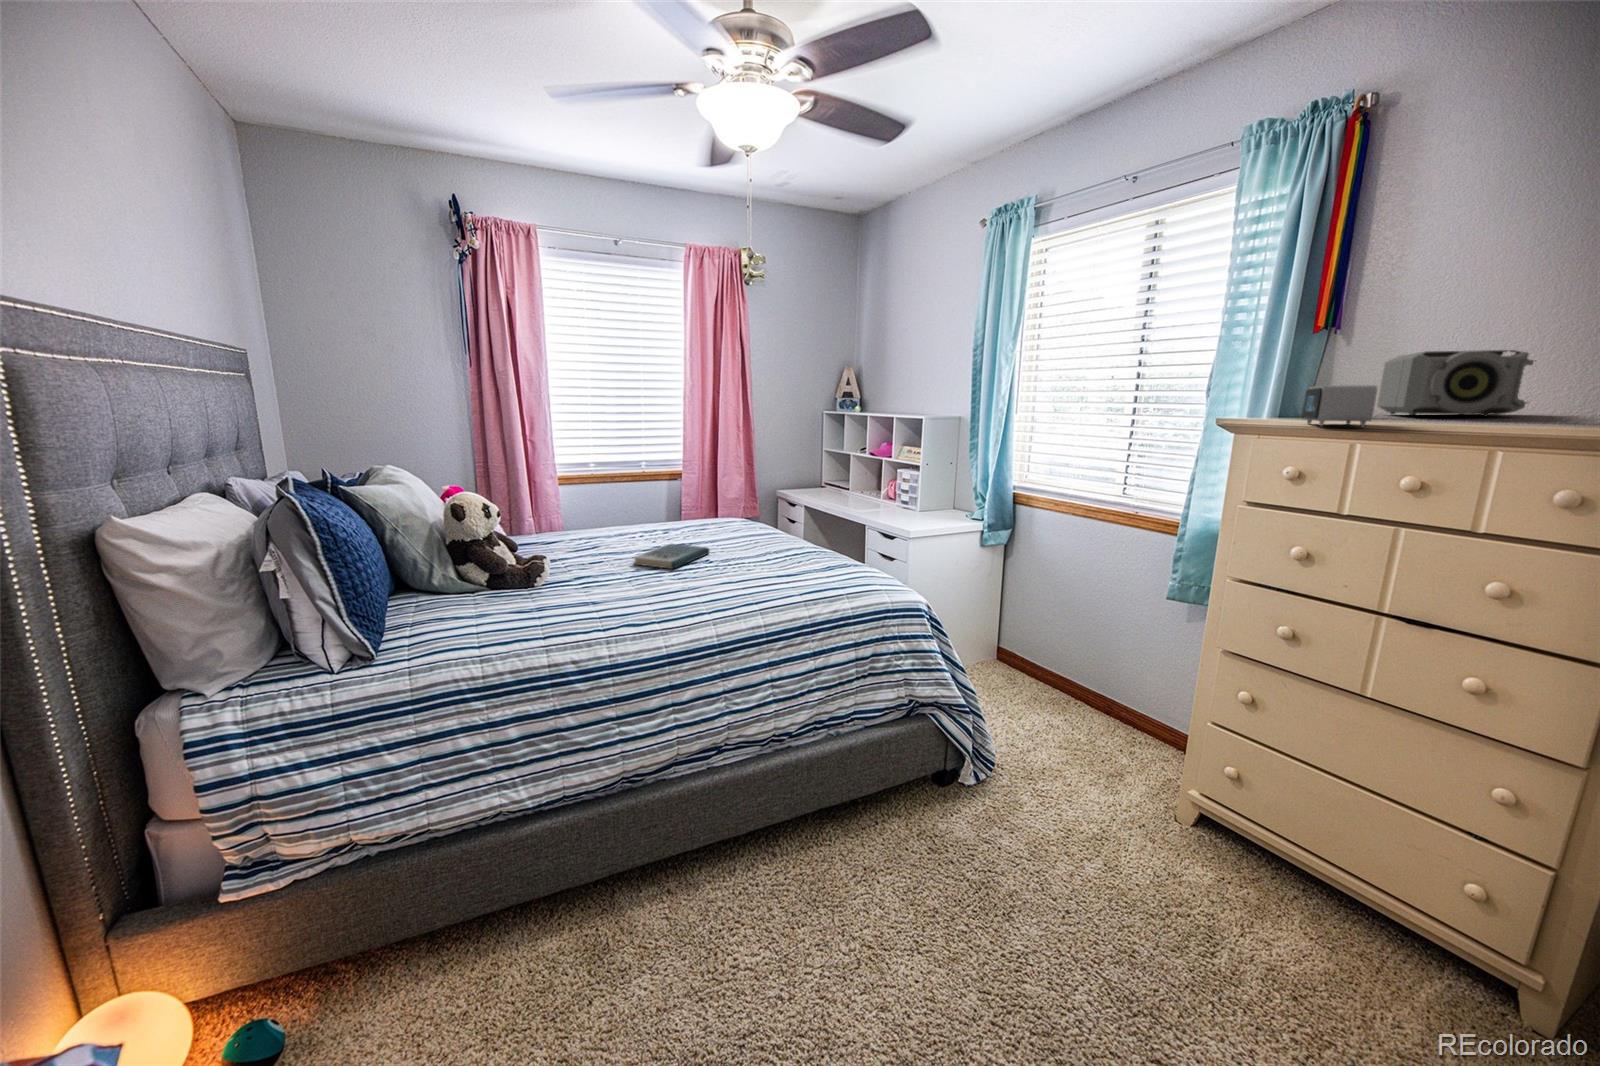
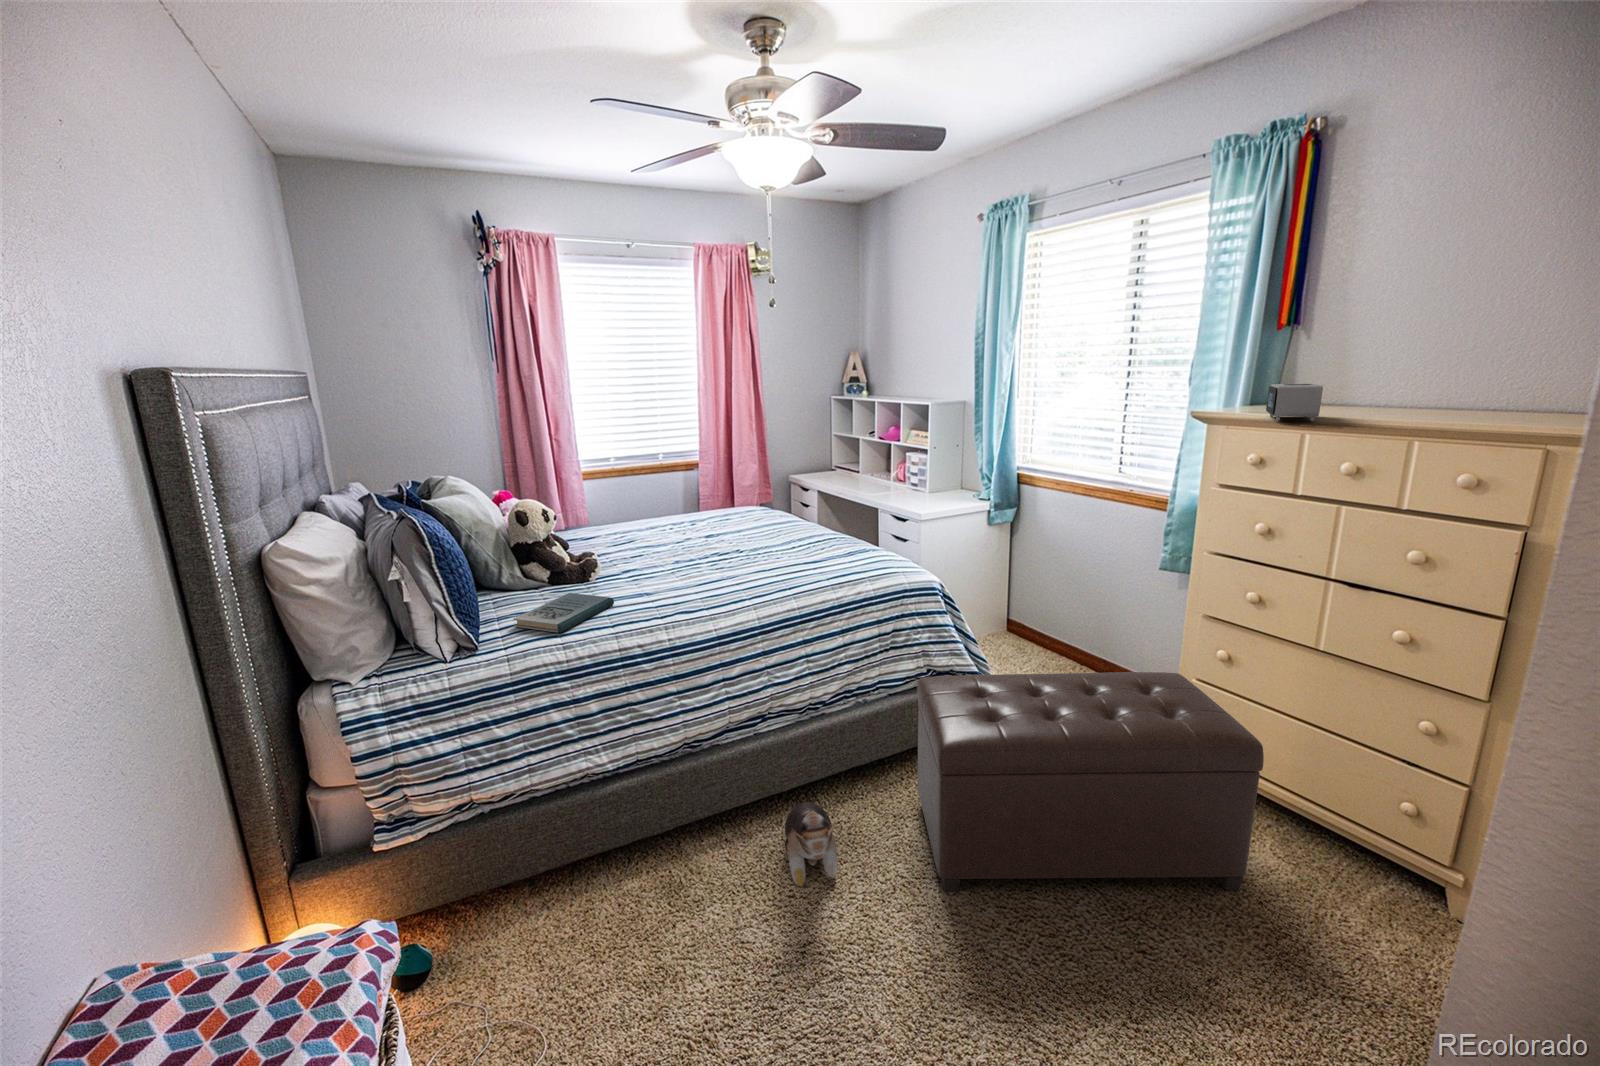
speaker: present [1377,350,1536,416] -> none [1339,345,1471,404]
book: present [634,544,709,568] -> present [513,593,614,633]
ottoman: none [892,709,1305,981] -> present [917,672,1264,893]
plush toy: none [734,852,793,957] -> present [785,802,838,887]

